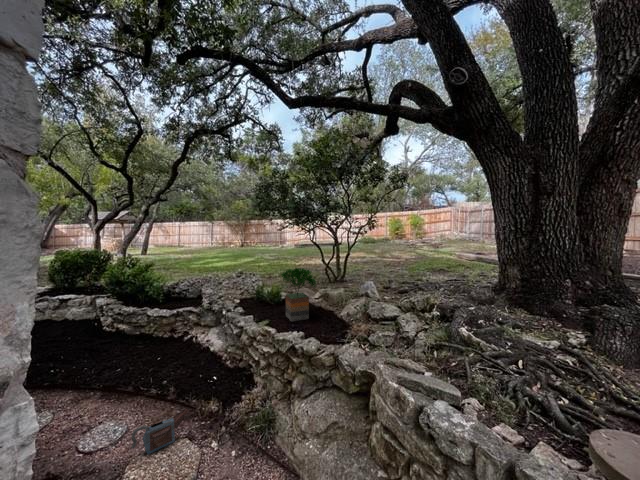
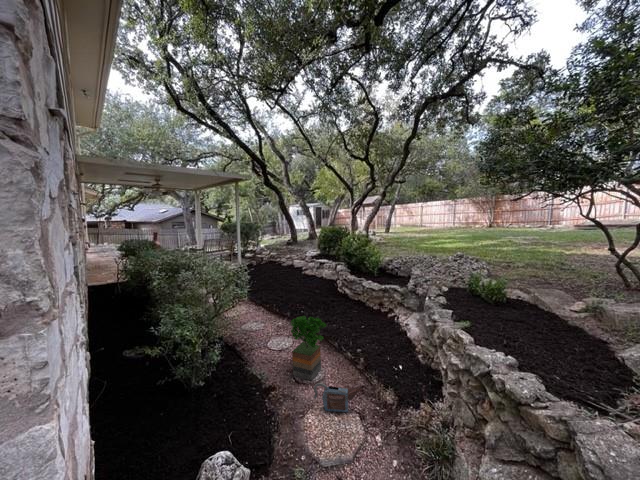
potted tree: present [281,268,316,321] -> present [291,316,326,381]

